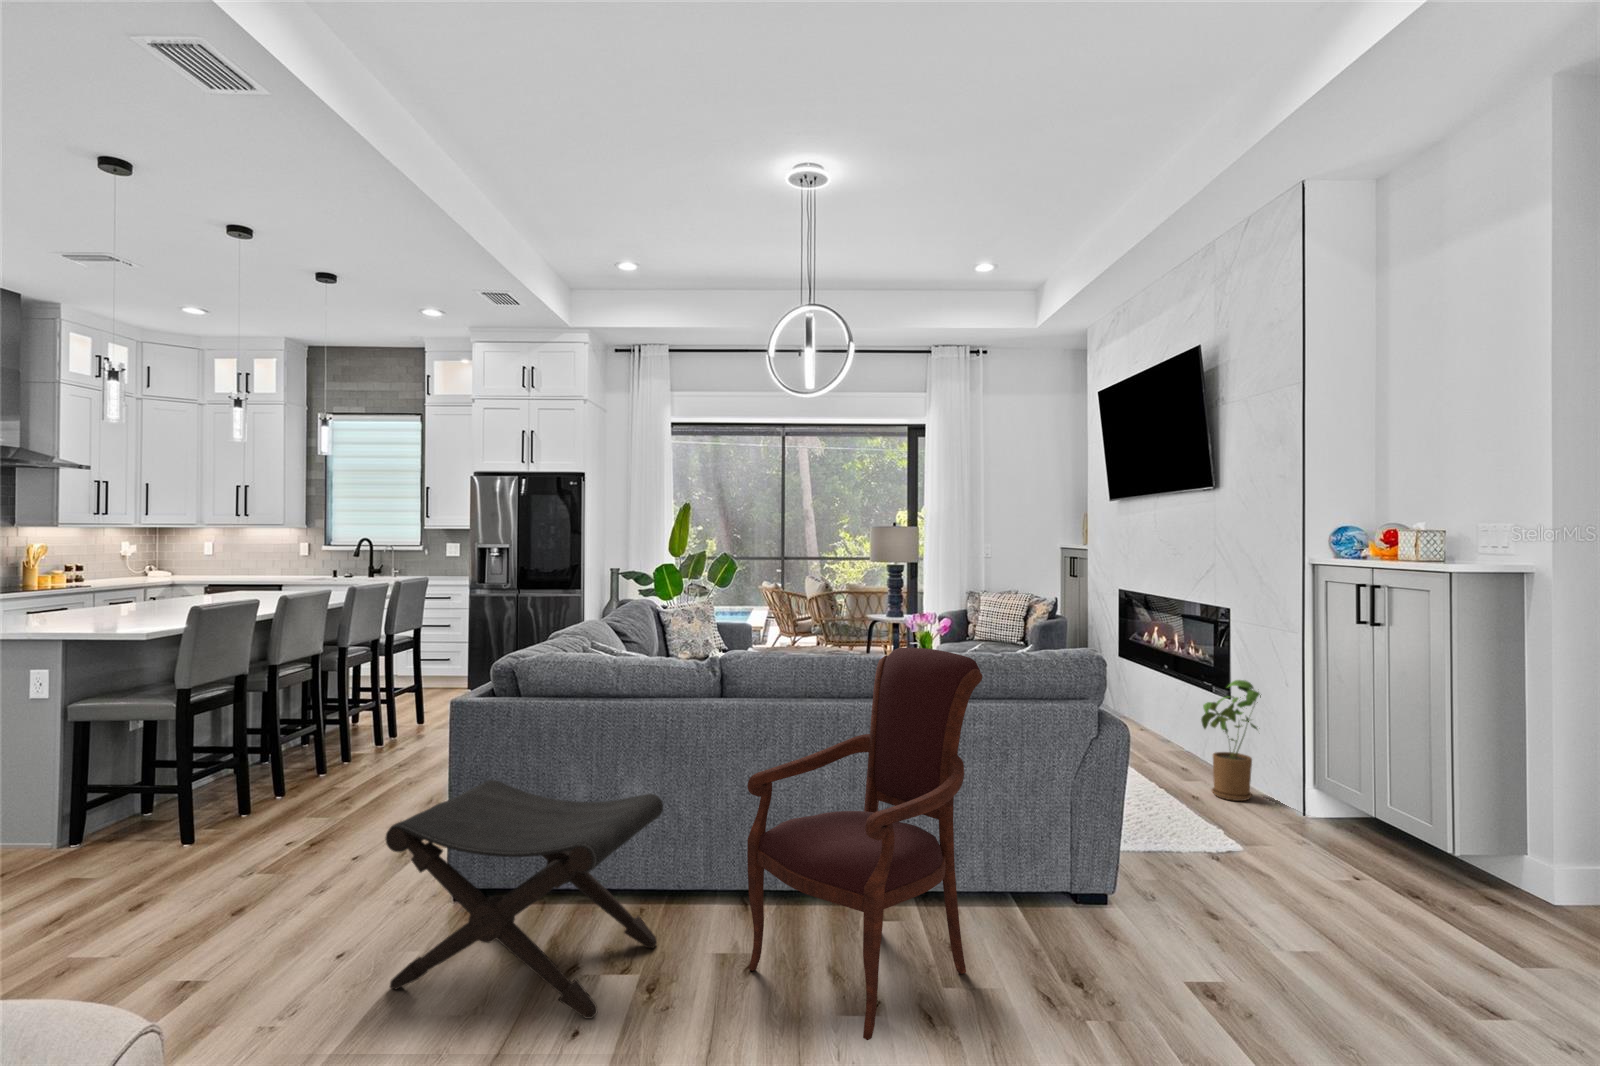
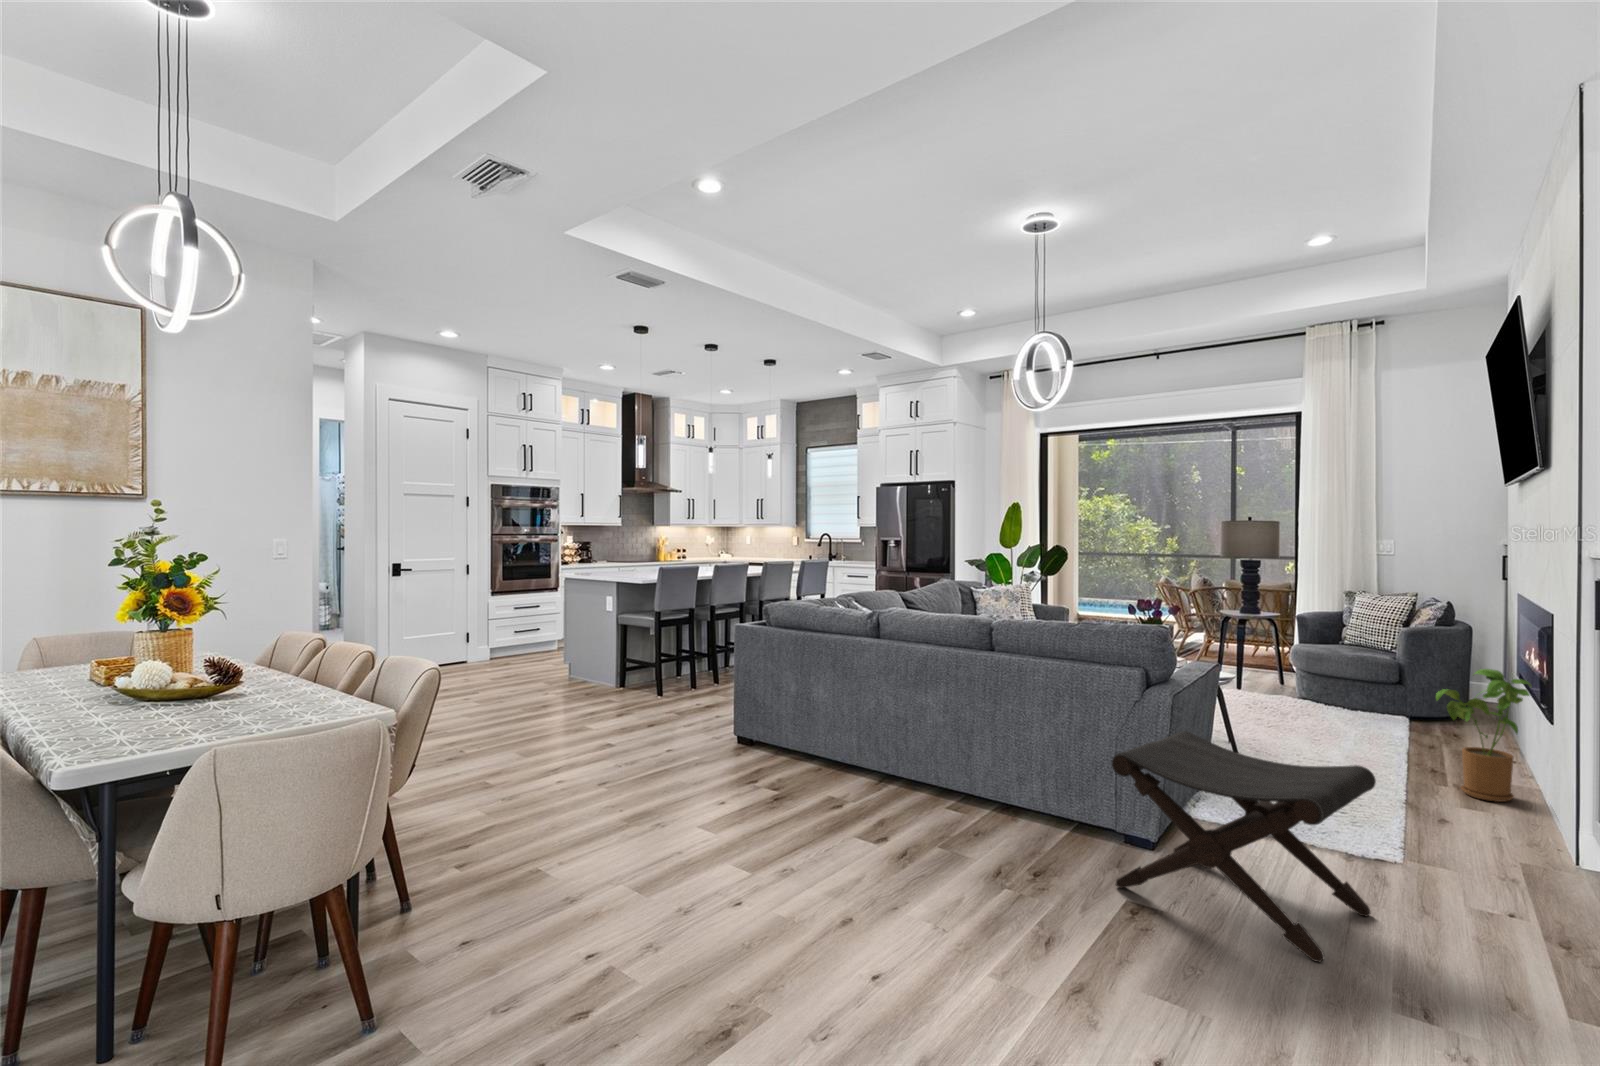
armchair: present [747,647,983,1040] -> none [844,598,993,844]
footstool: present [385,780,663,1019] -> present [1112,731,1376,962]

